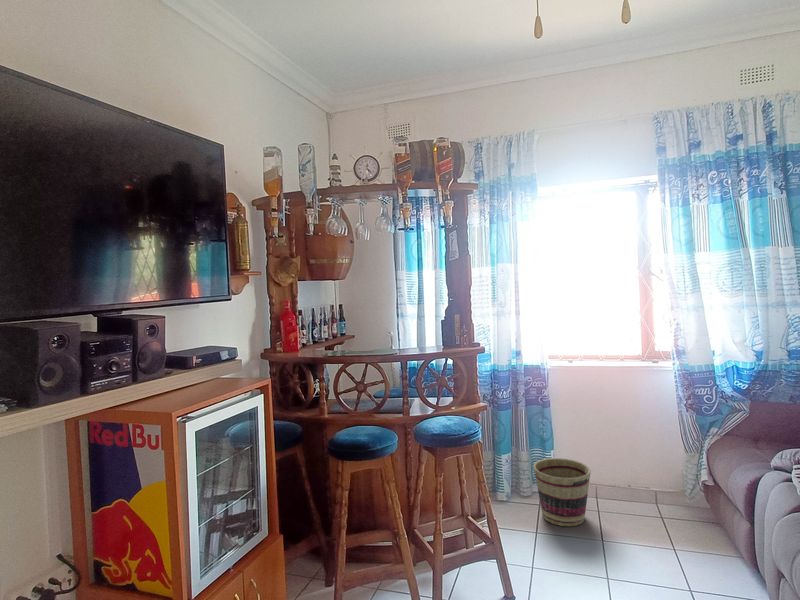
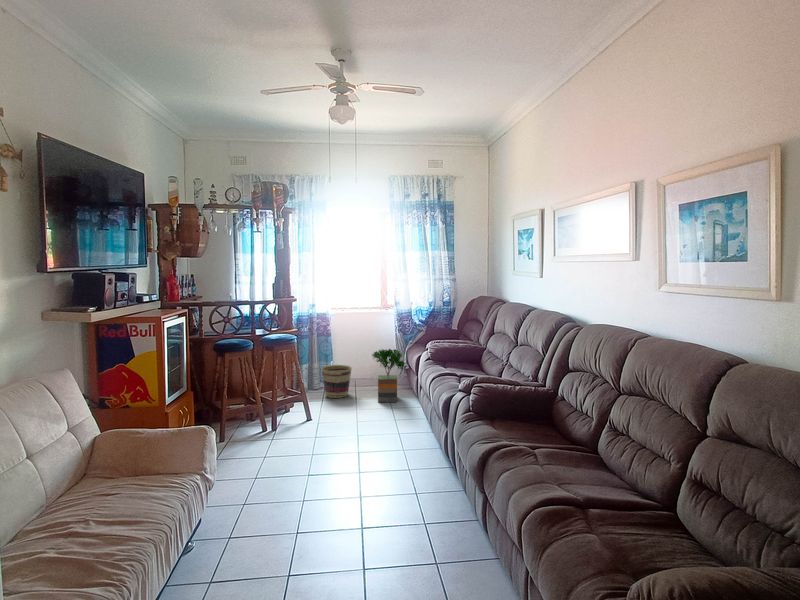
potted tree: none [632,444,716,564] -> present [372,349,406,402]

